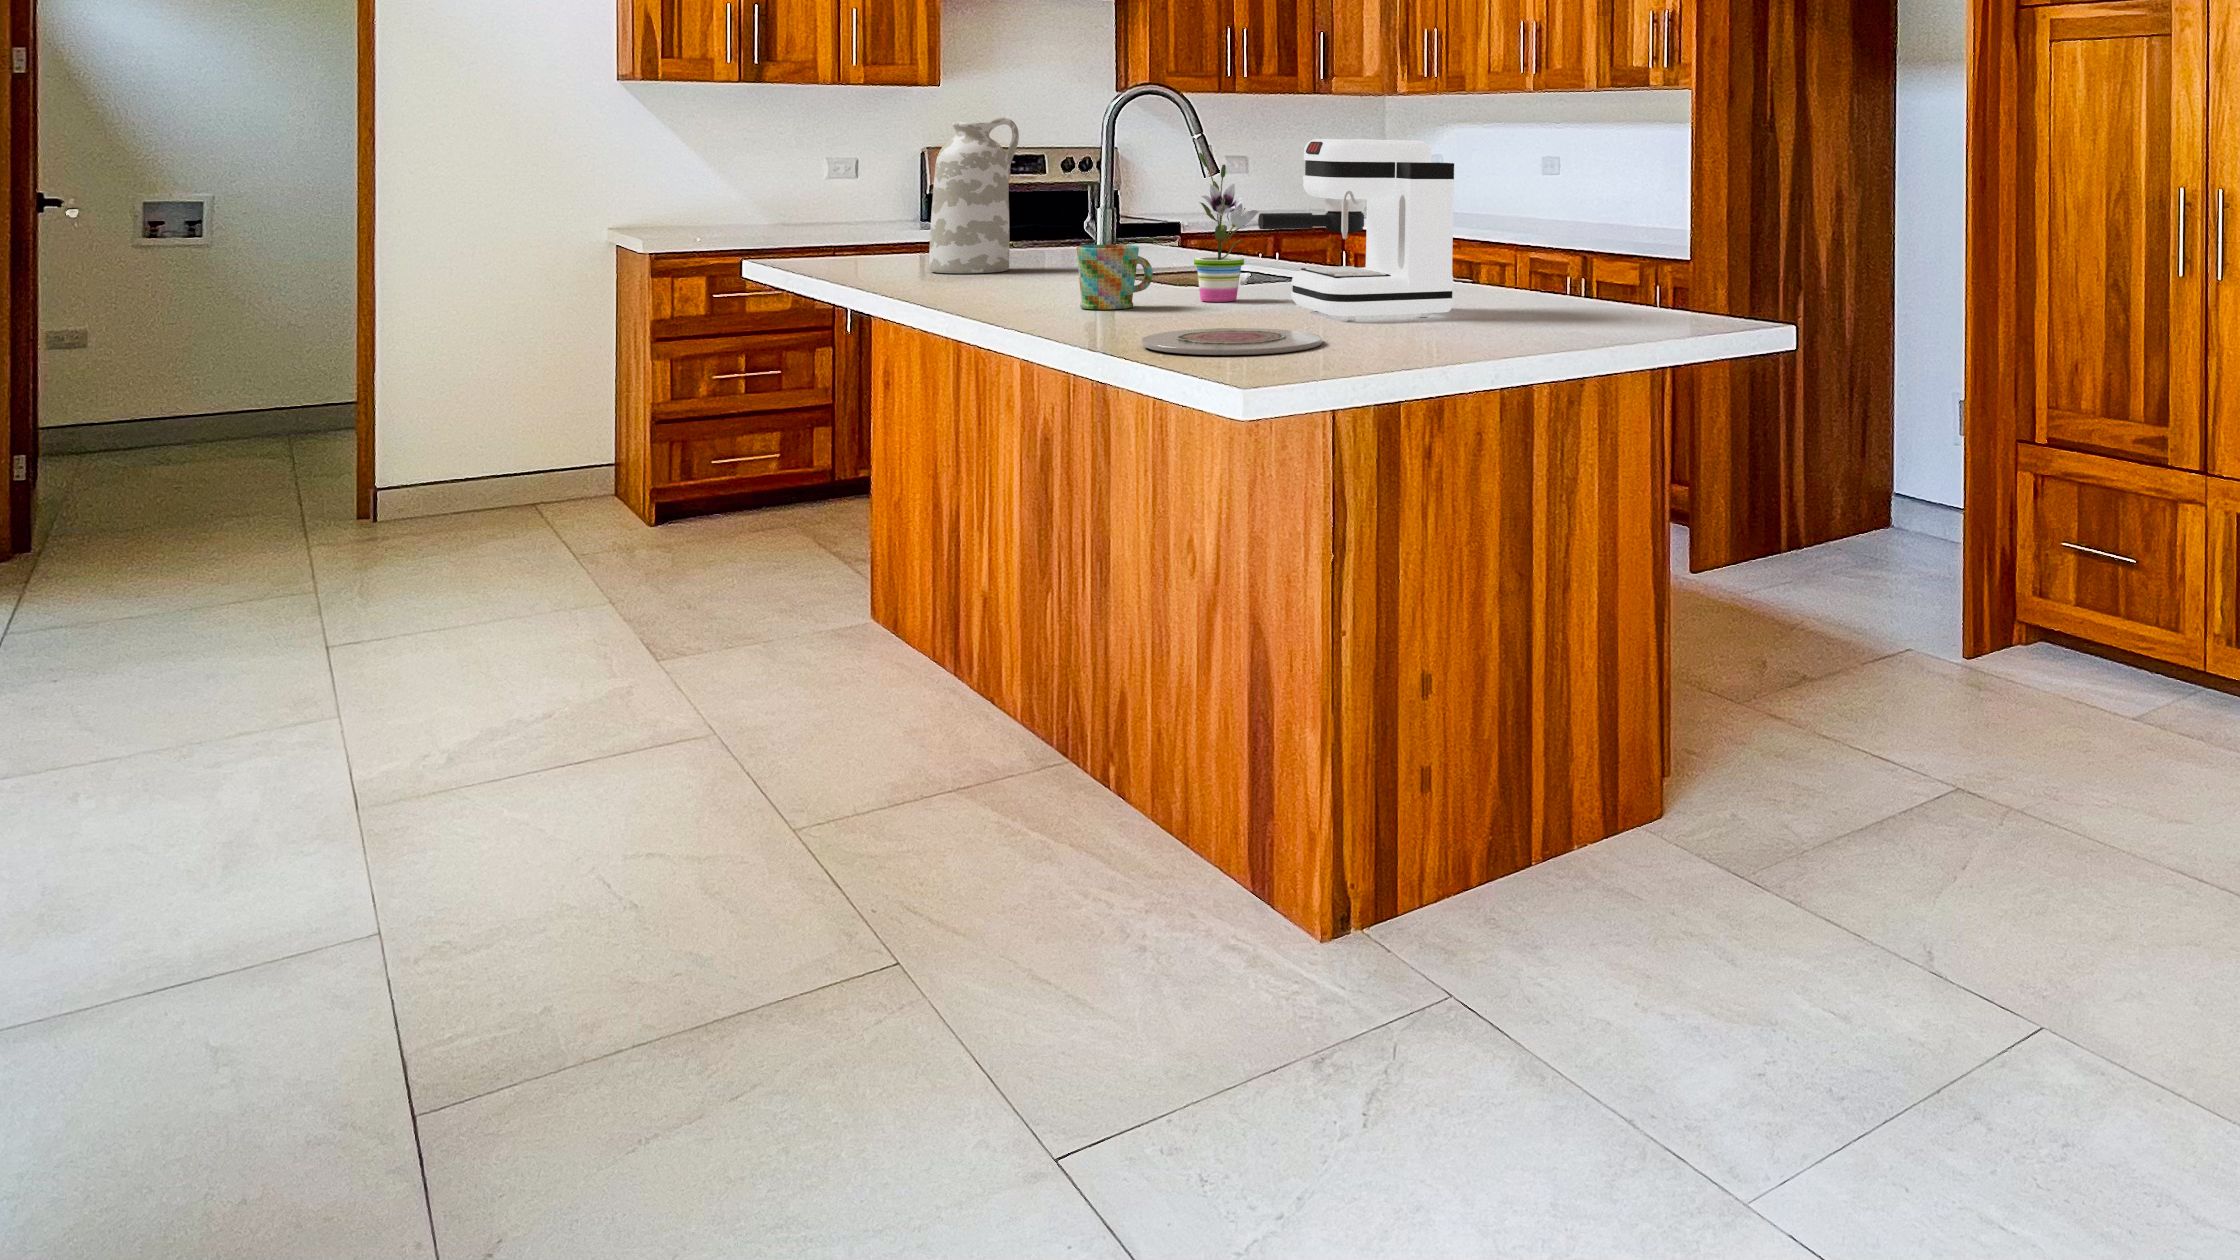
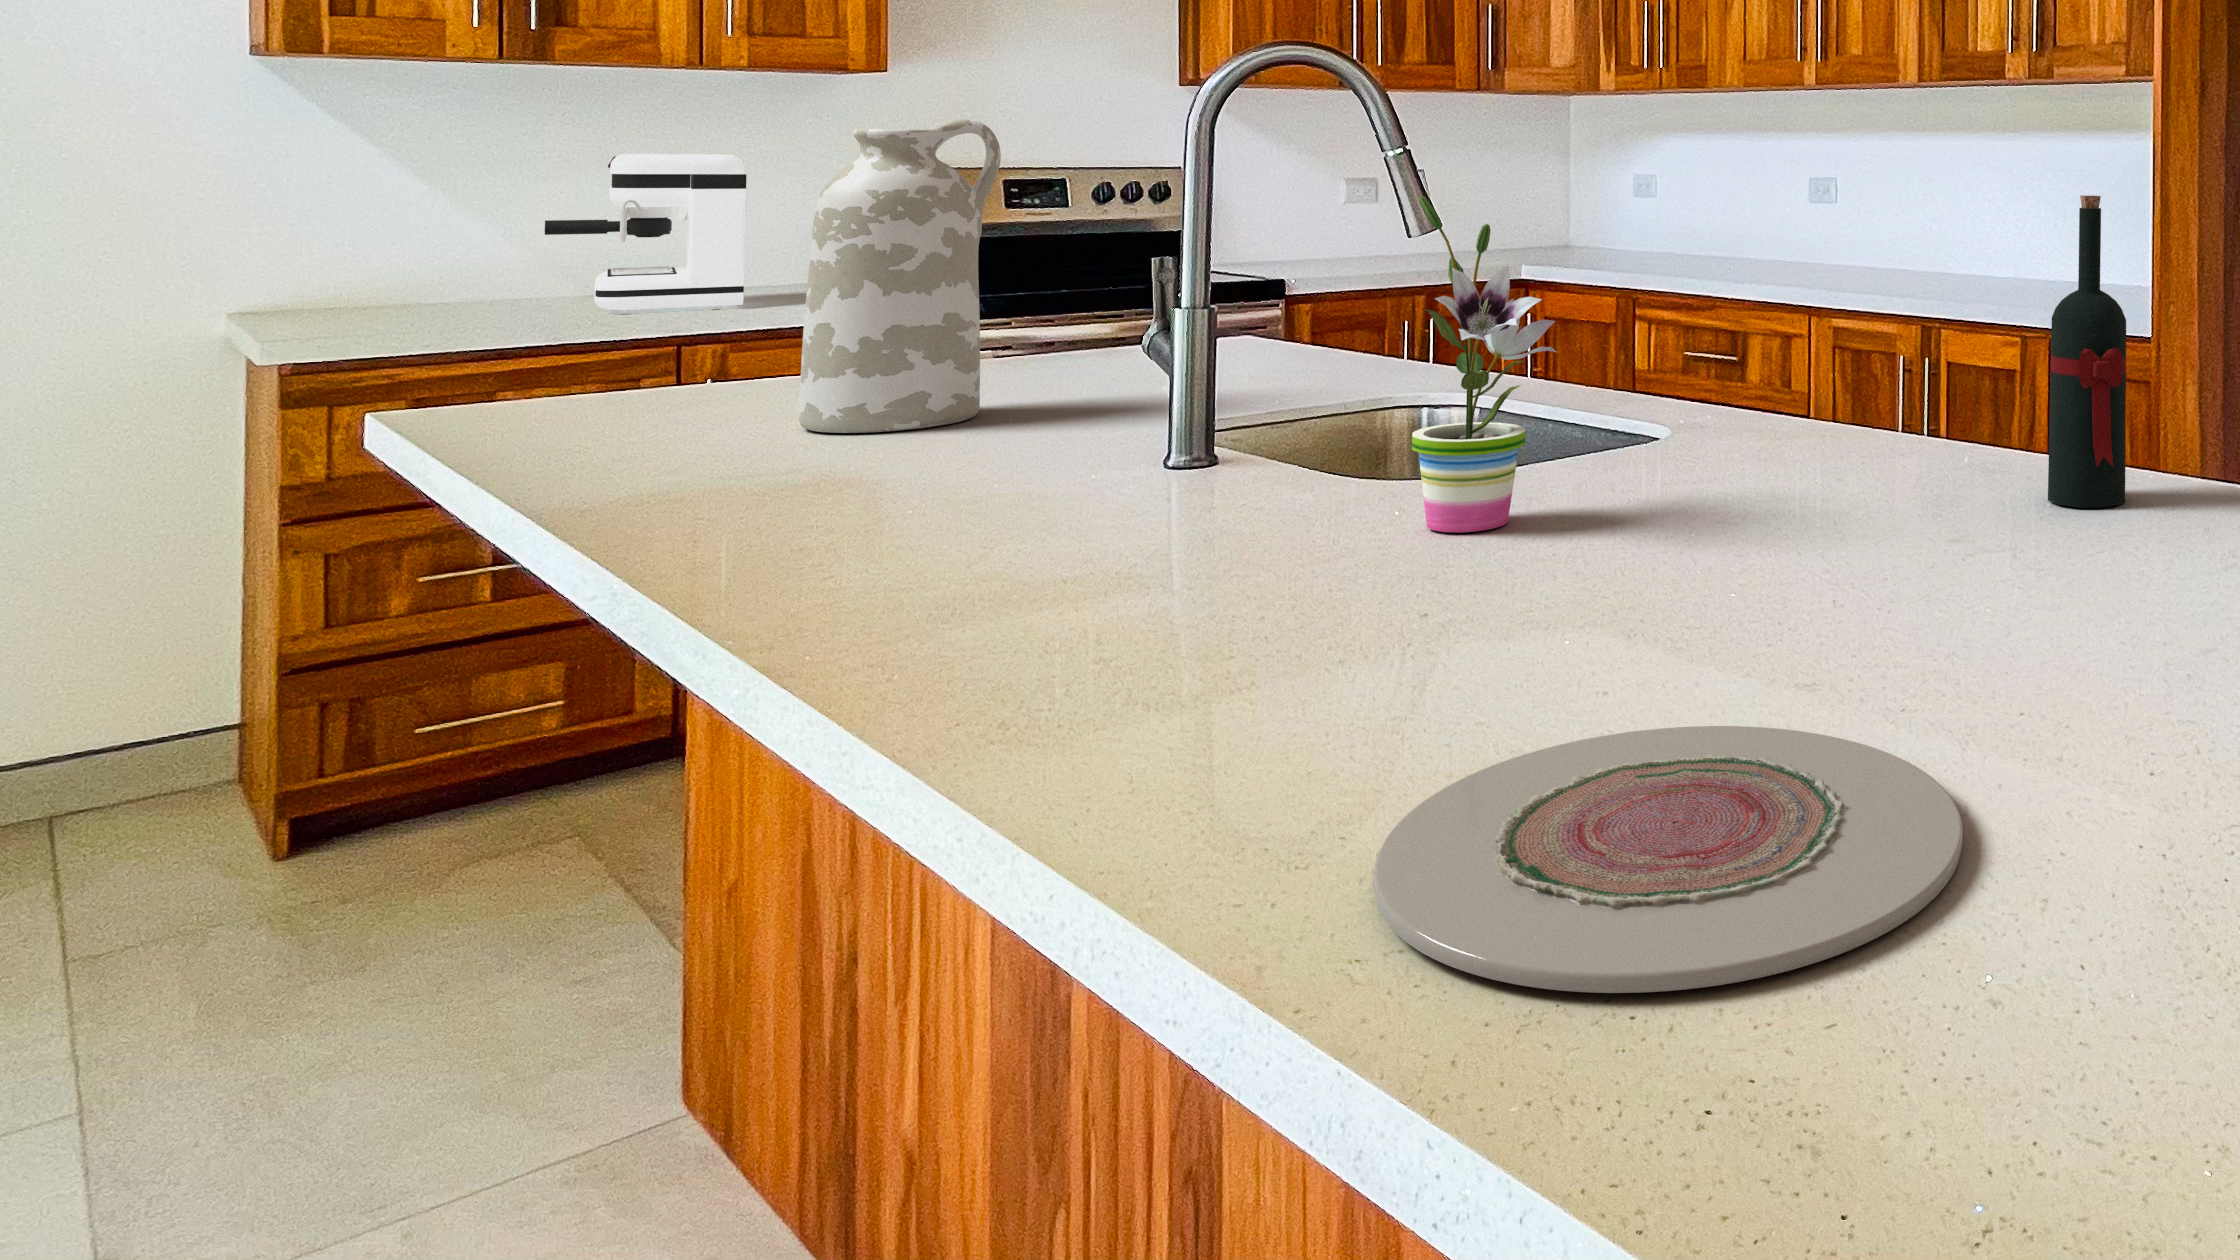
coffee maker: present [1258,139,1454,320] -> present [545,154,747,314]
wine bottle: none [1485,155,1525,304] -> present [2048,195,2126,508]
mug: present [1077,244,1153,310] -> none [1124,420,1320,595]

